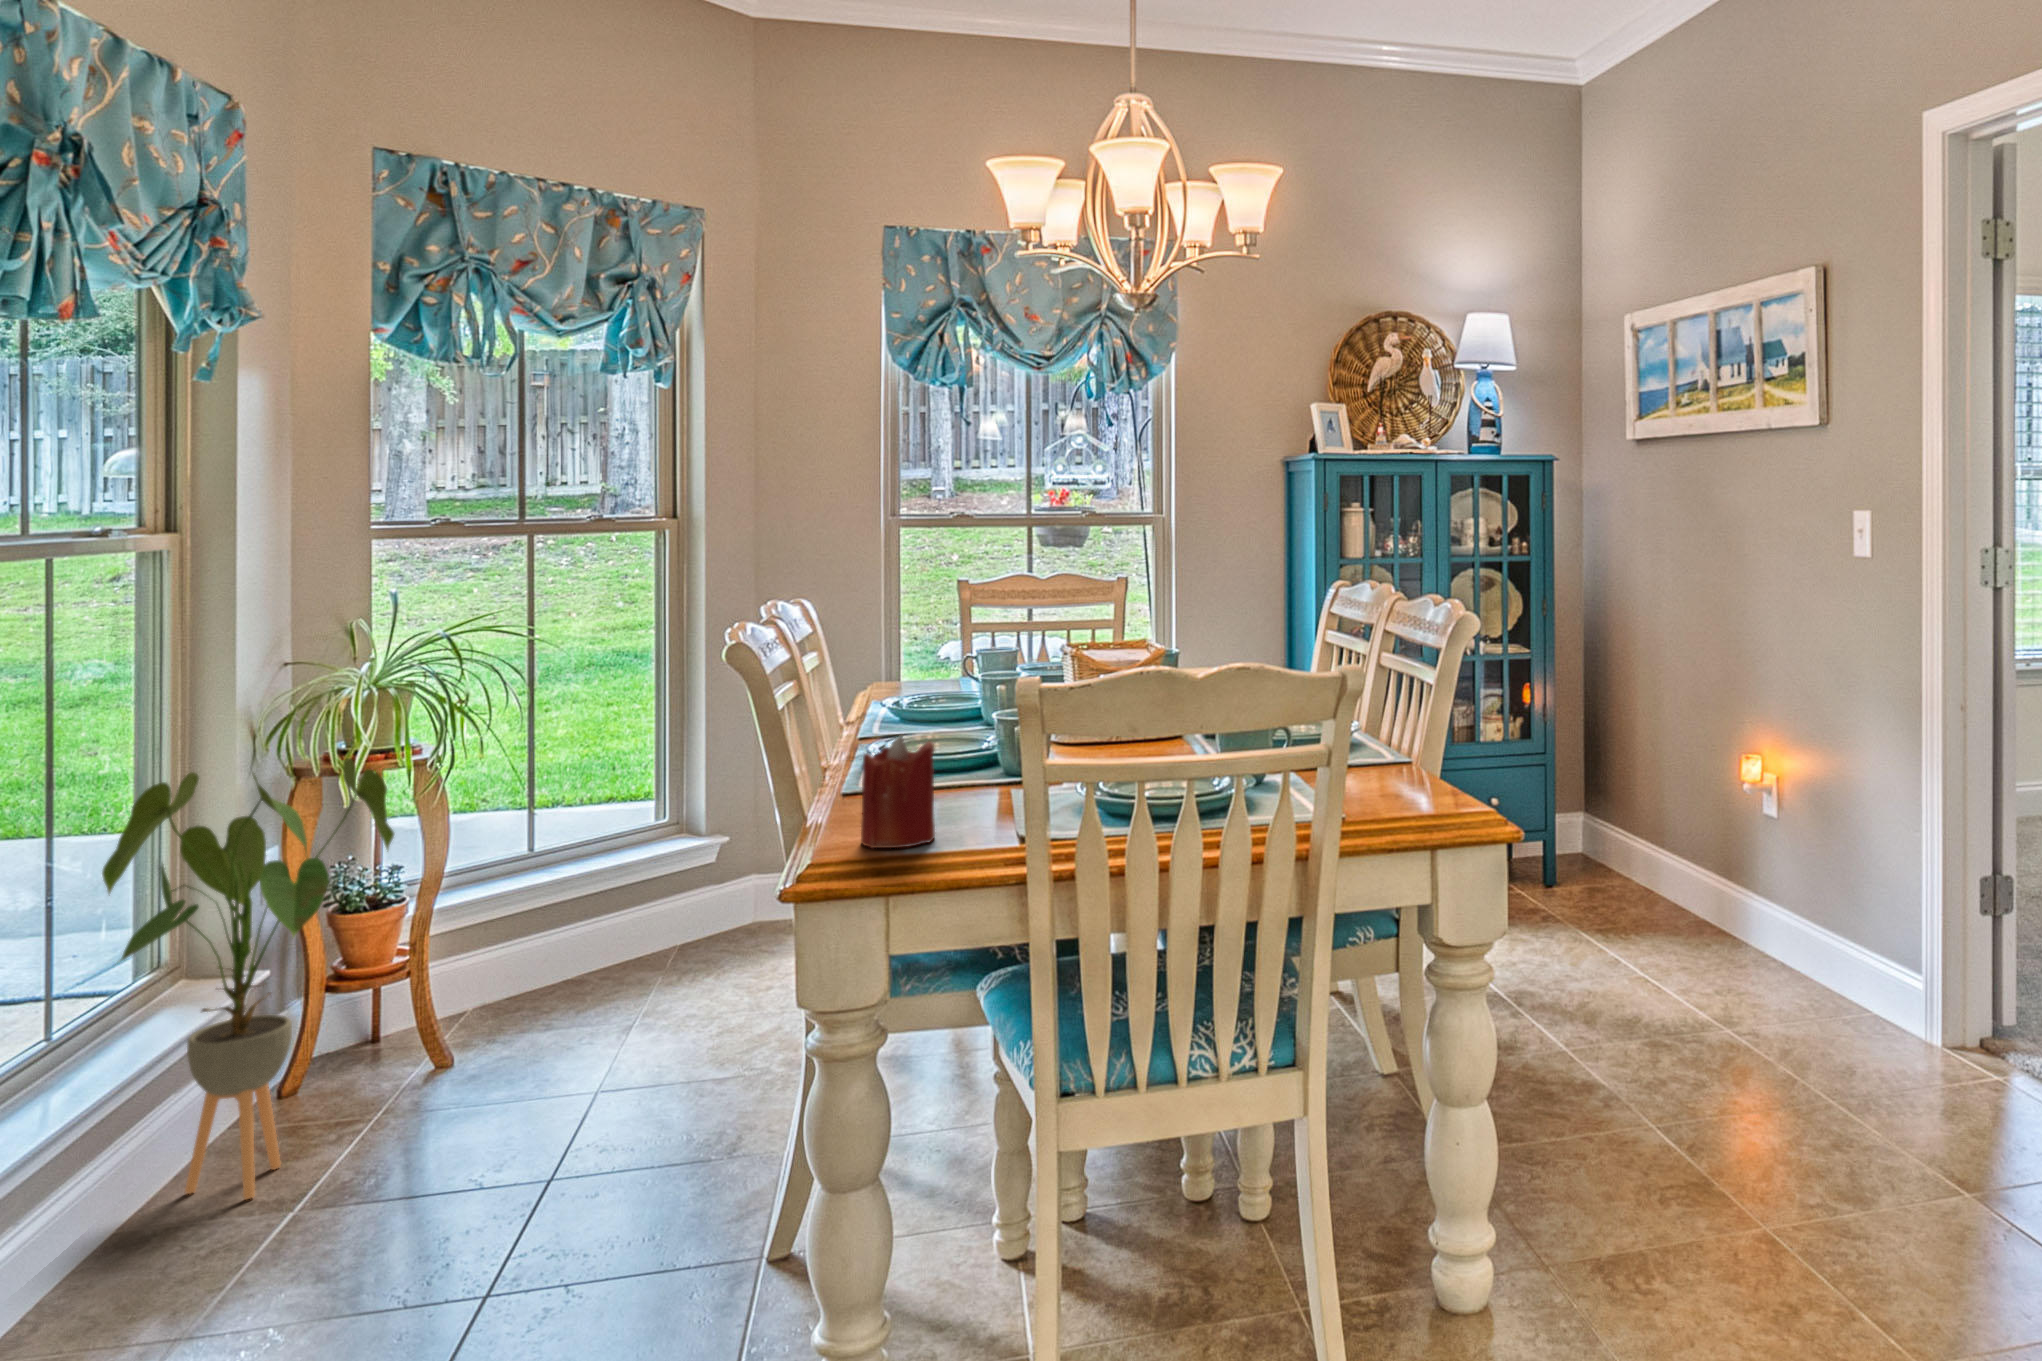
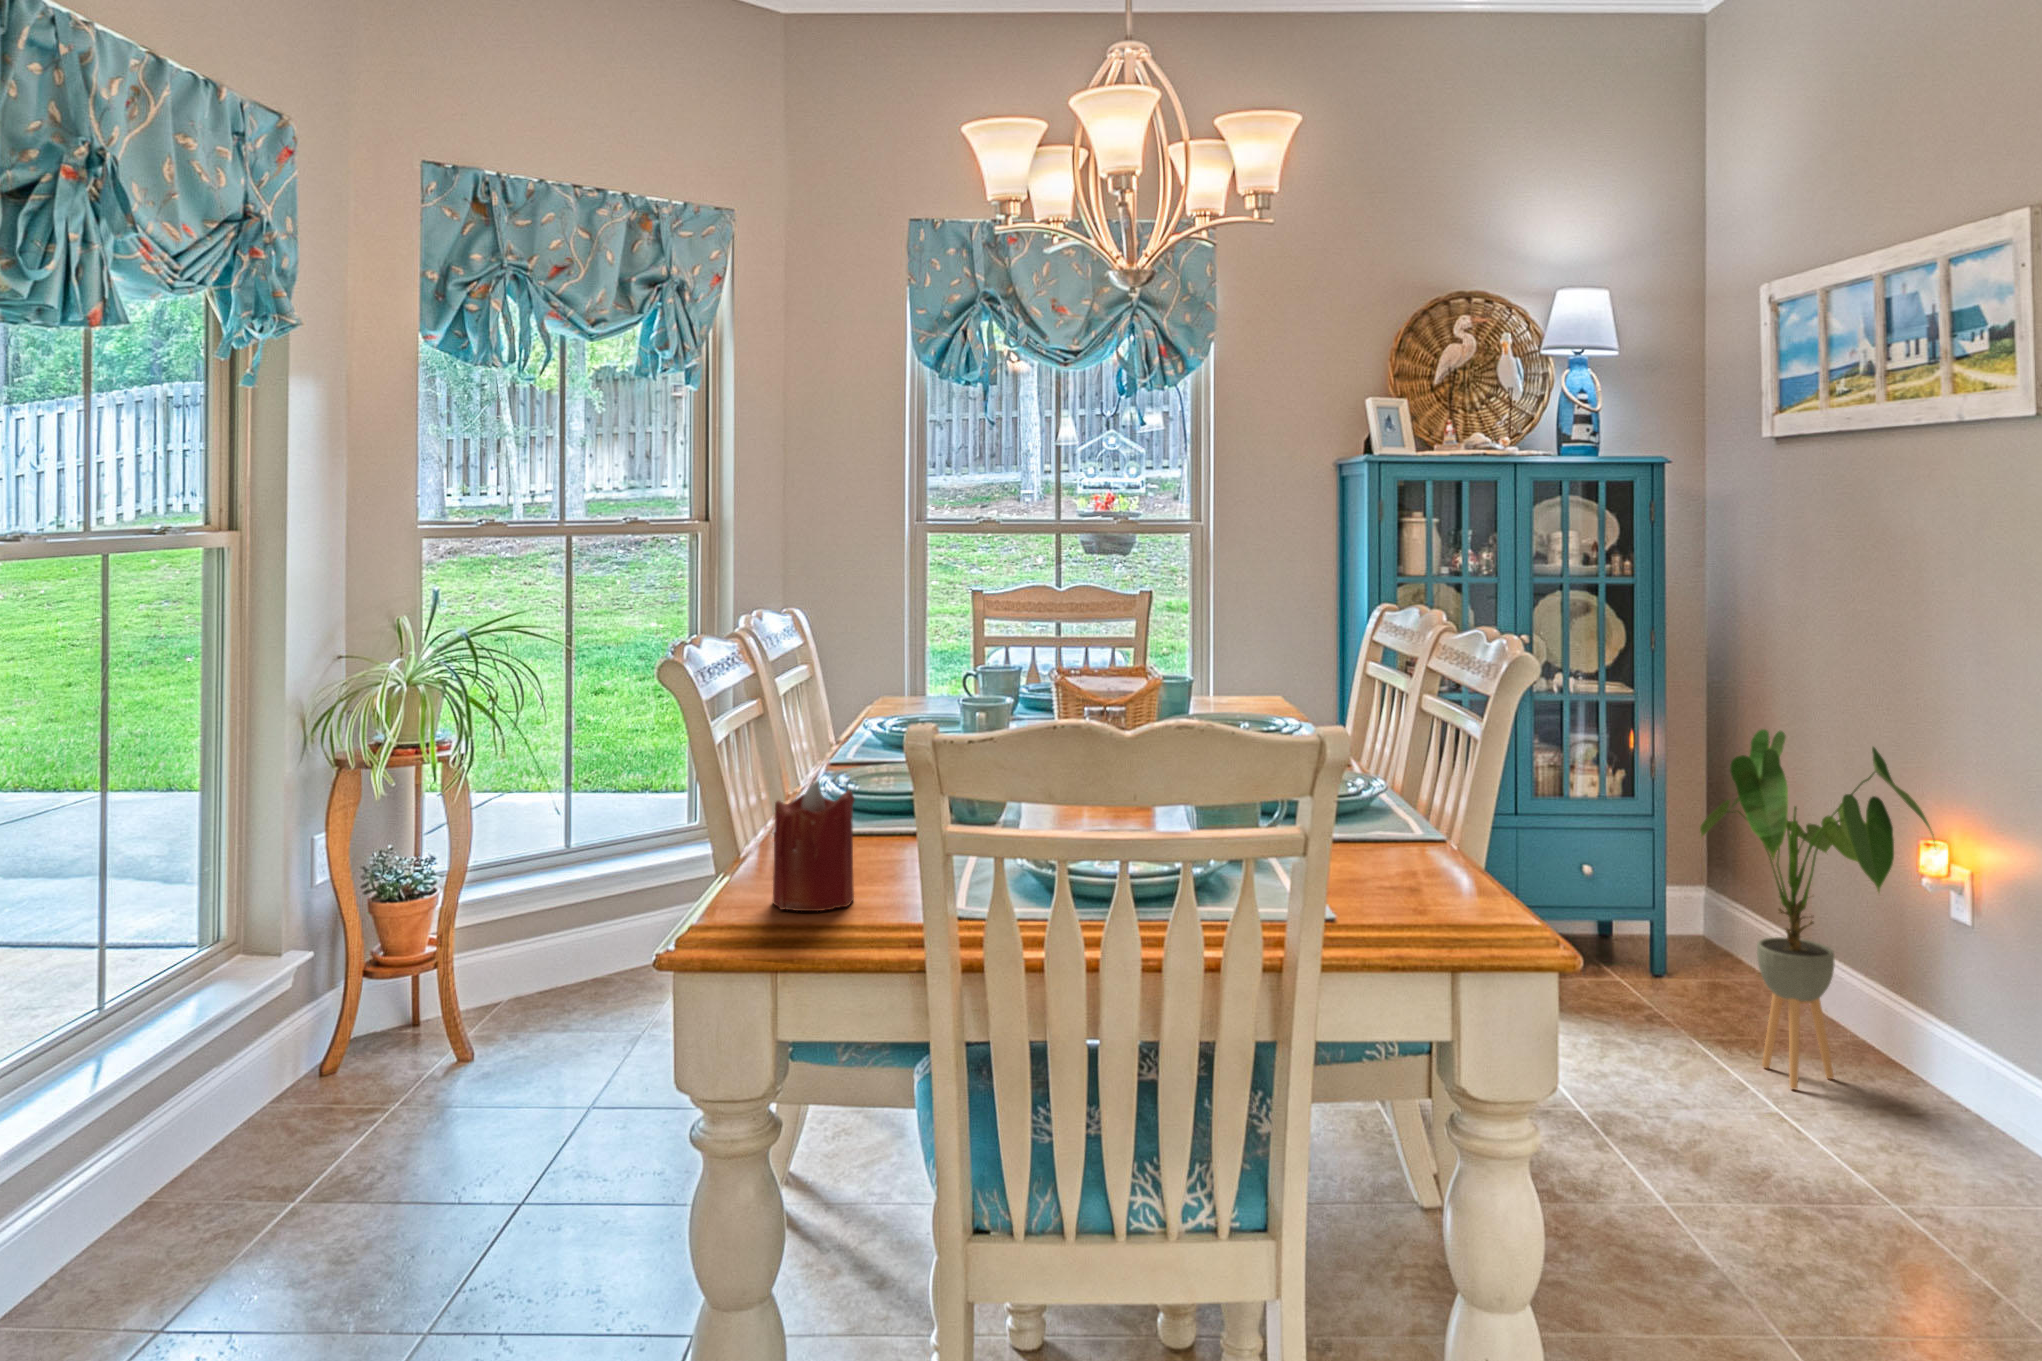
house plant: present [102,758,394,1199] -> present [1700,729,1933,1089]

